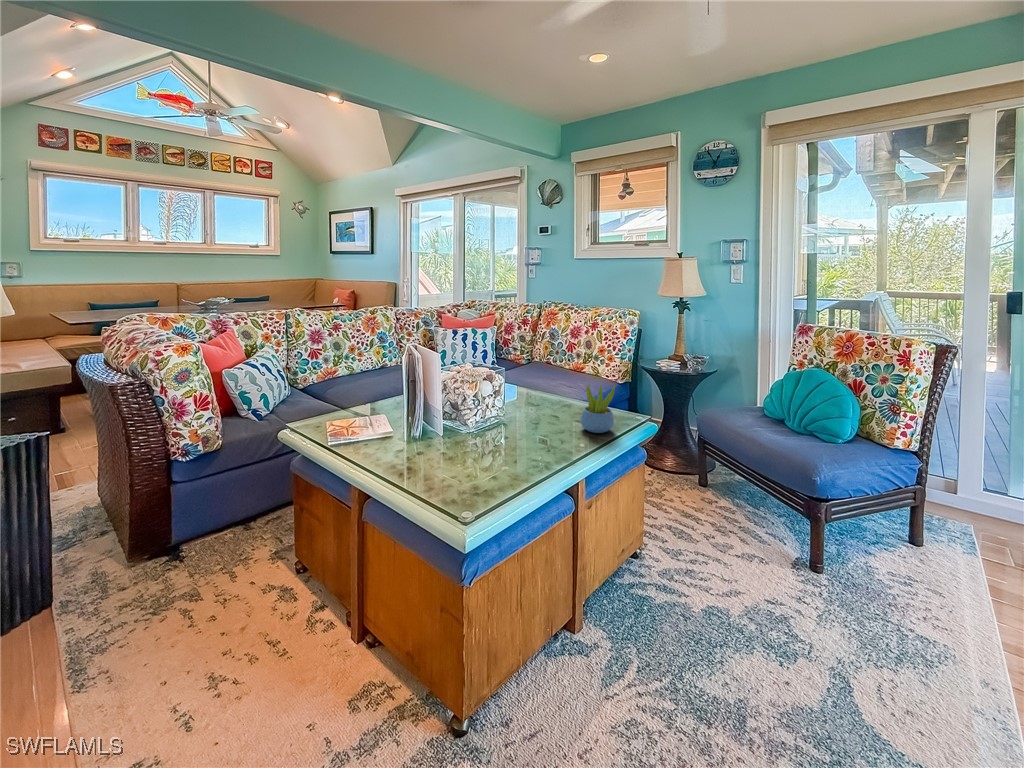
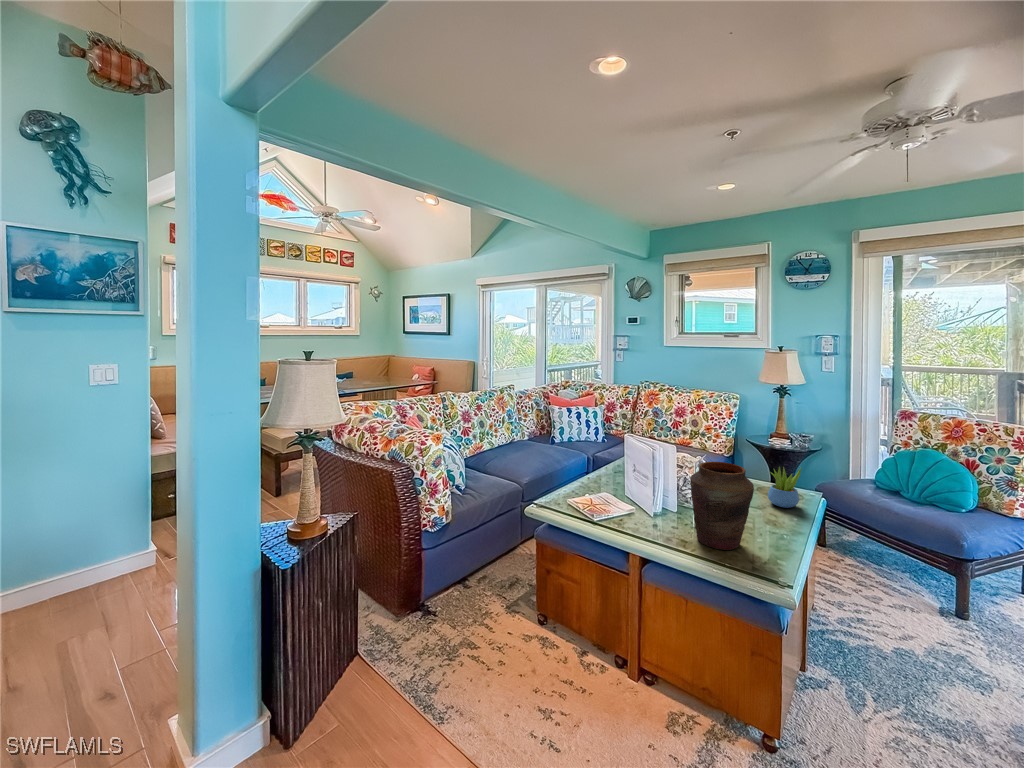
vase: none [420,373,497,485] -> present [690,462,754,550]

